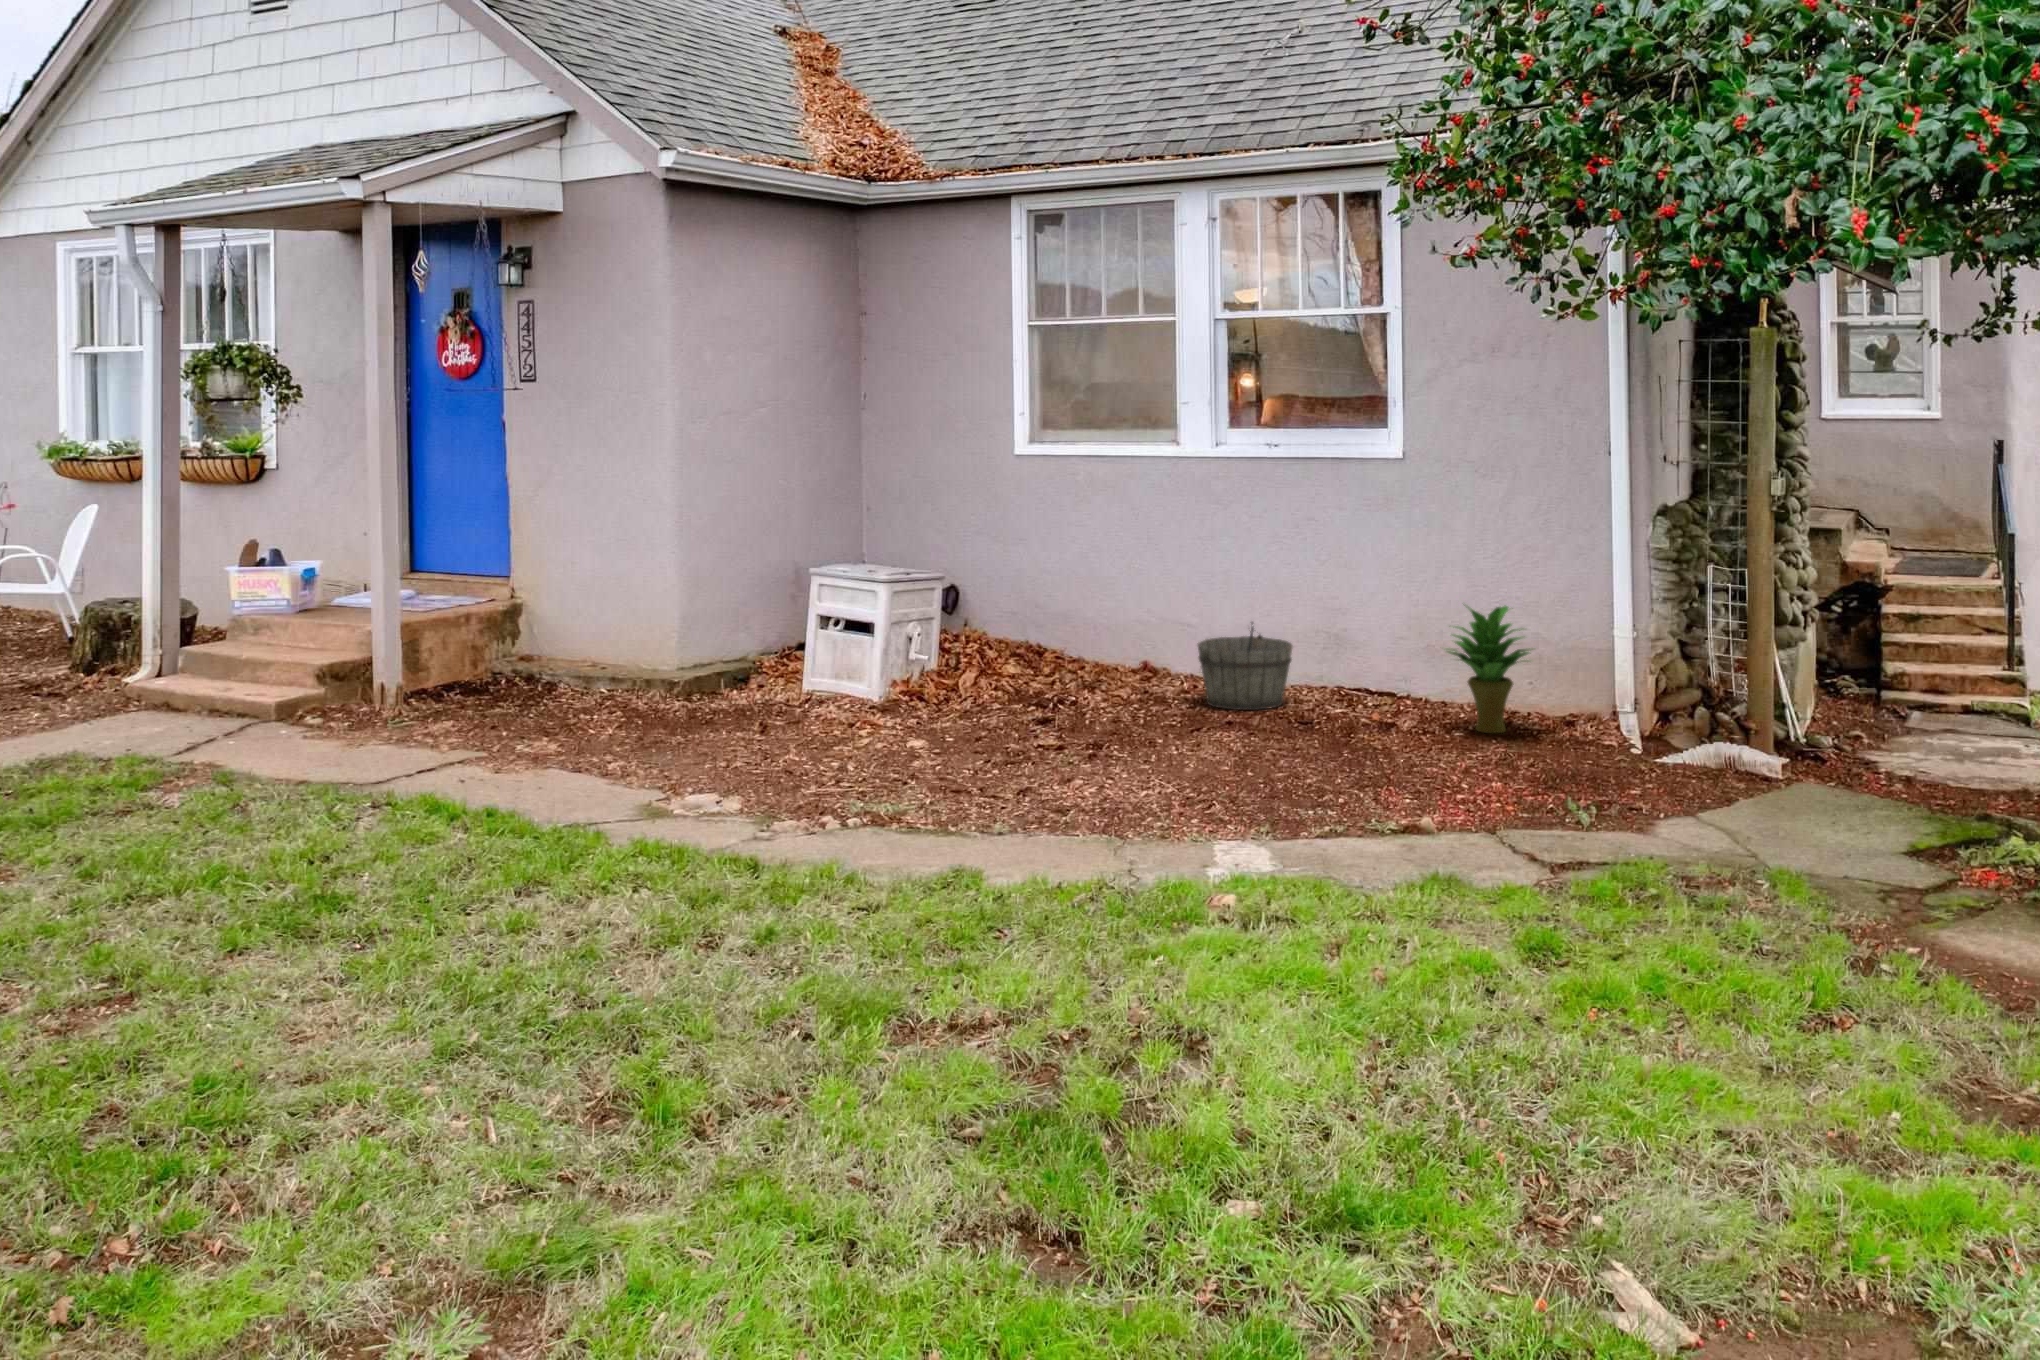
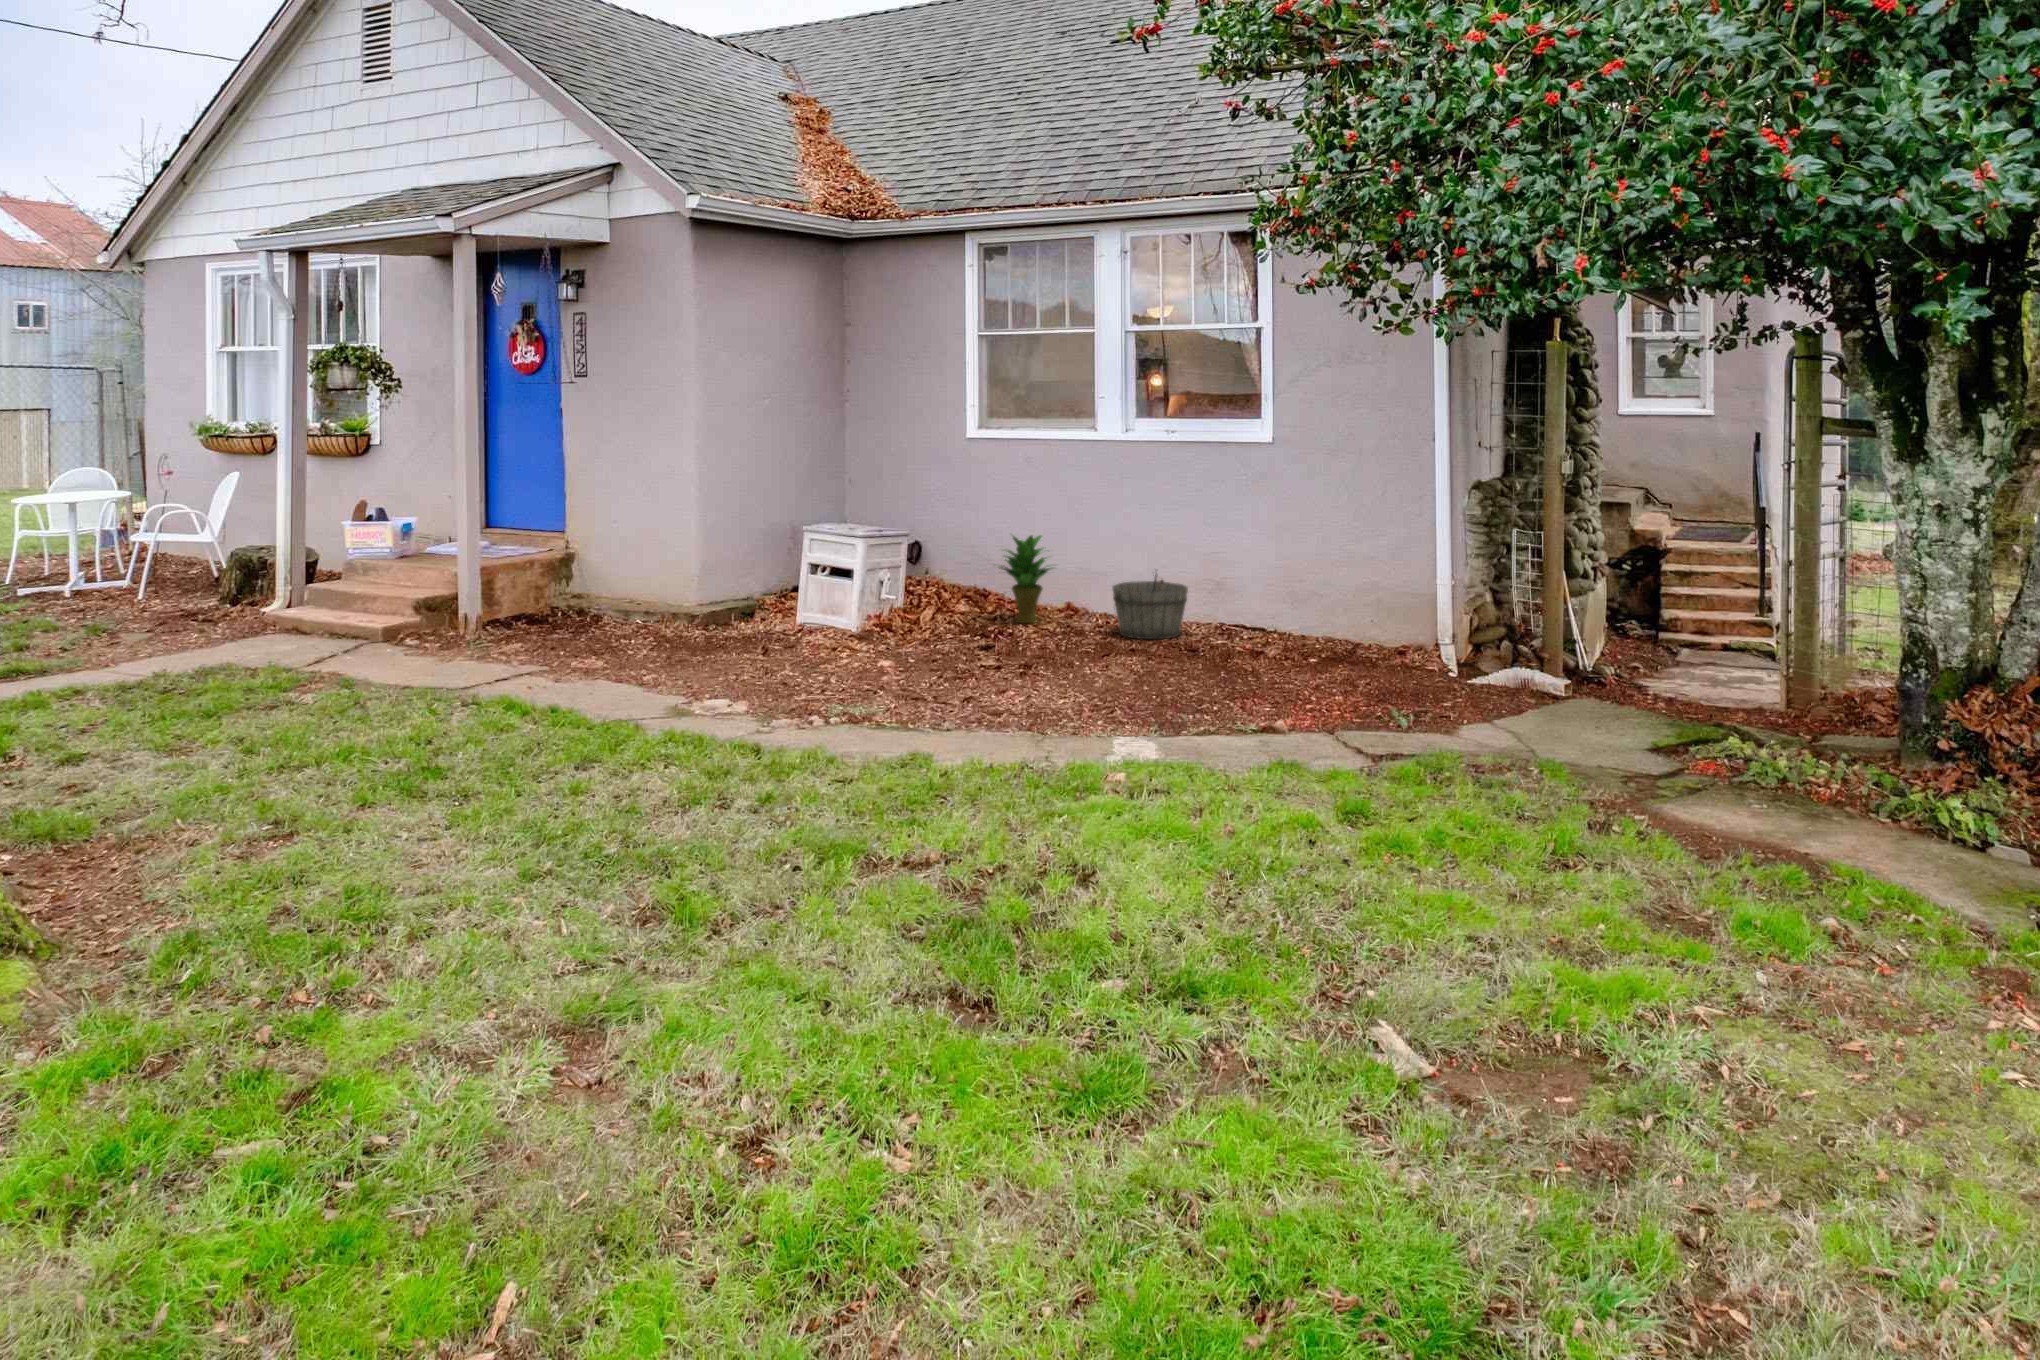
potted plant: present [1447,605,1531,733] -> present [999,535,1053,623]

